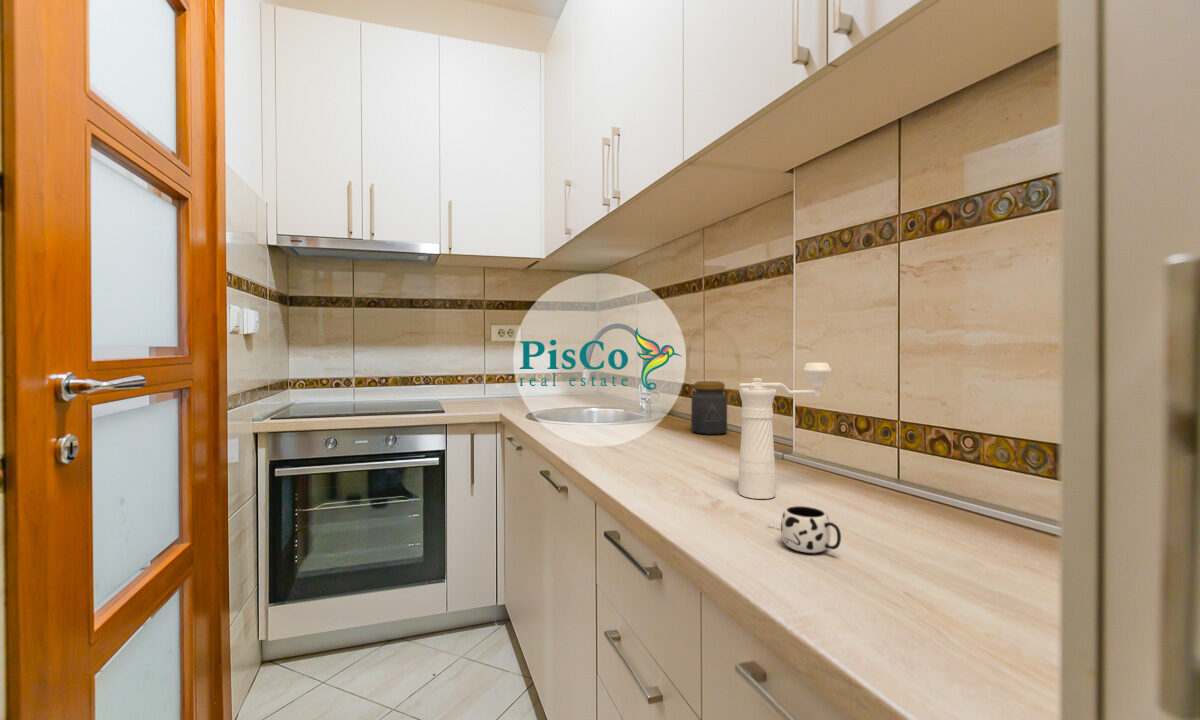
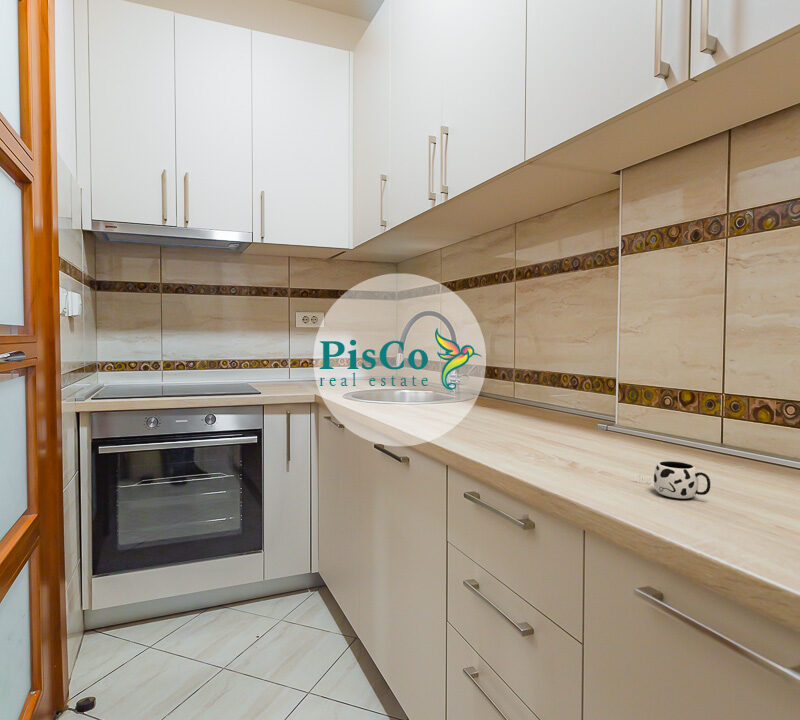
pepper mill: present [739,363,831,499] -> none [590,342,670,461]
jar: present [691,381,727,435] -> none [510,363,544,413]

